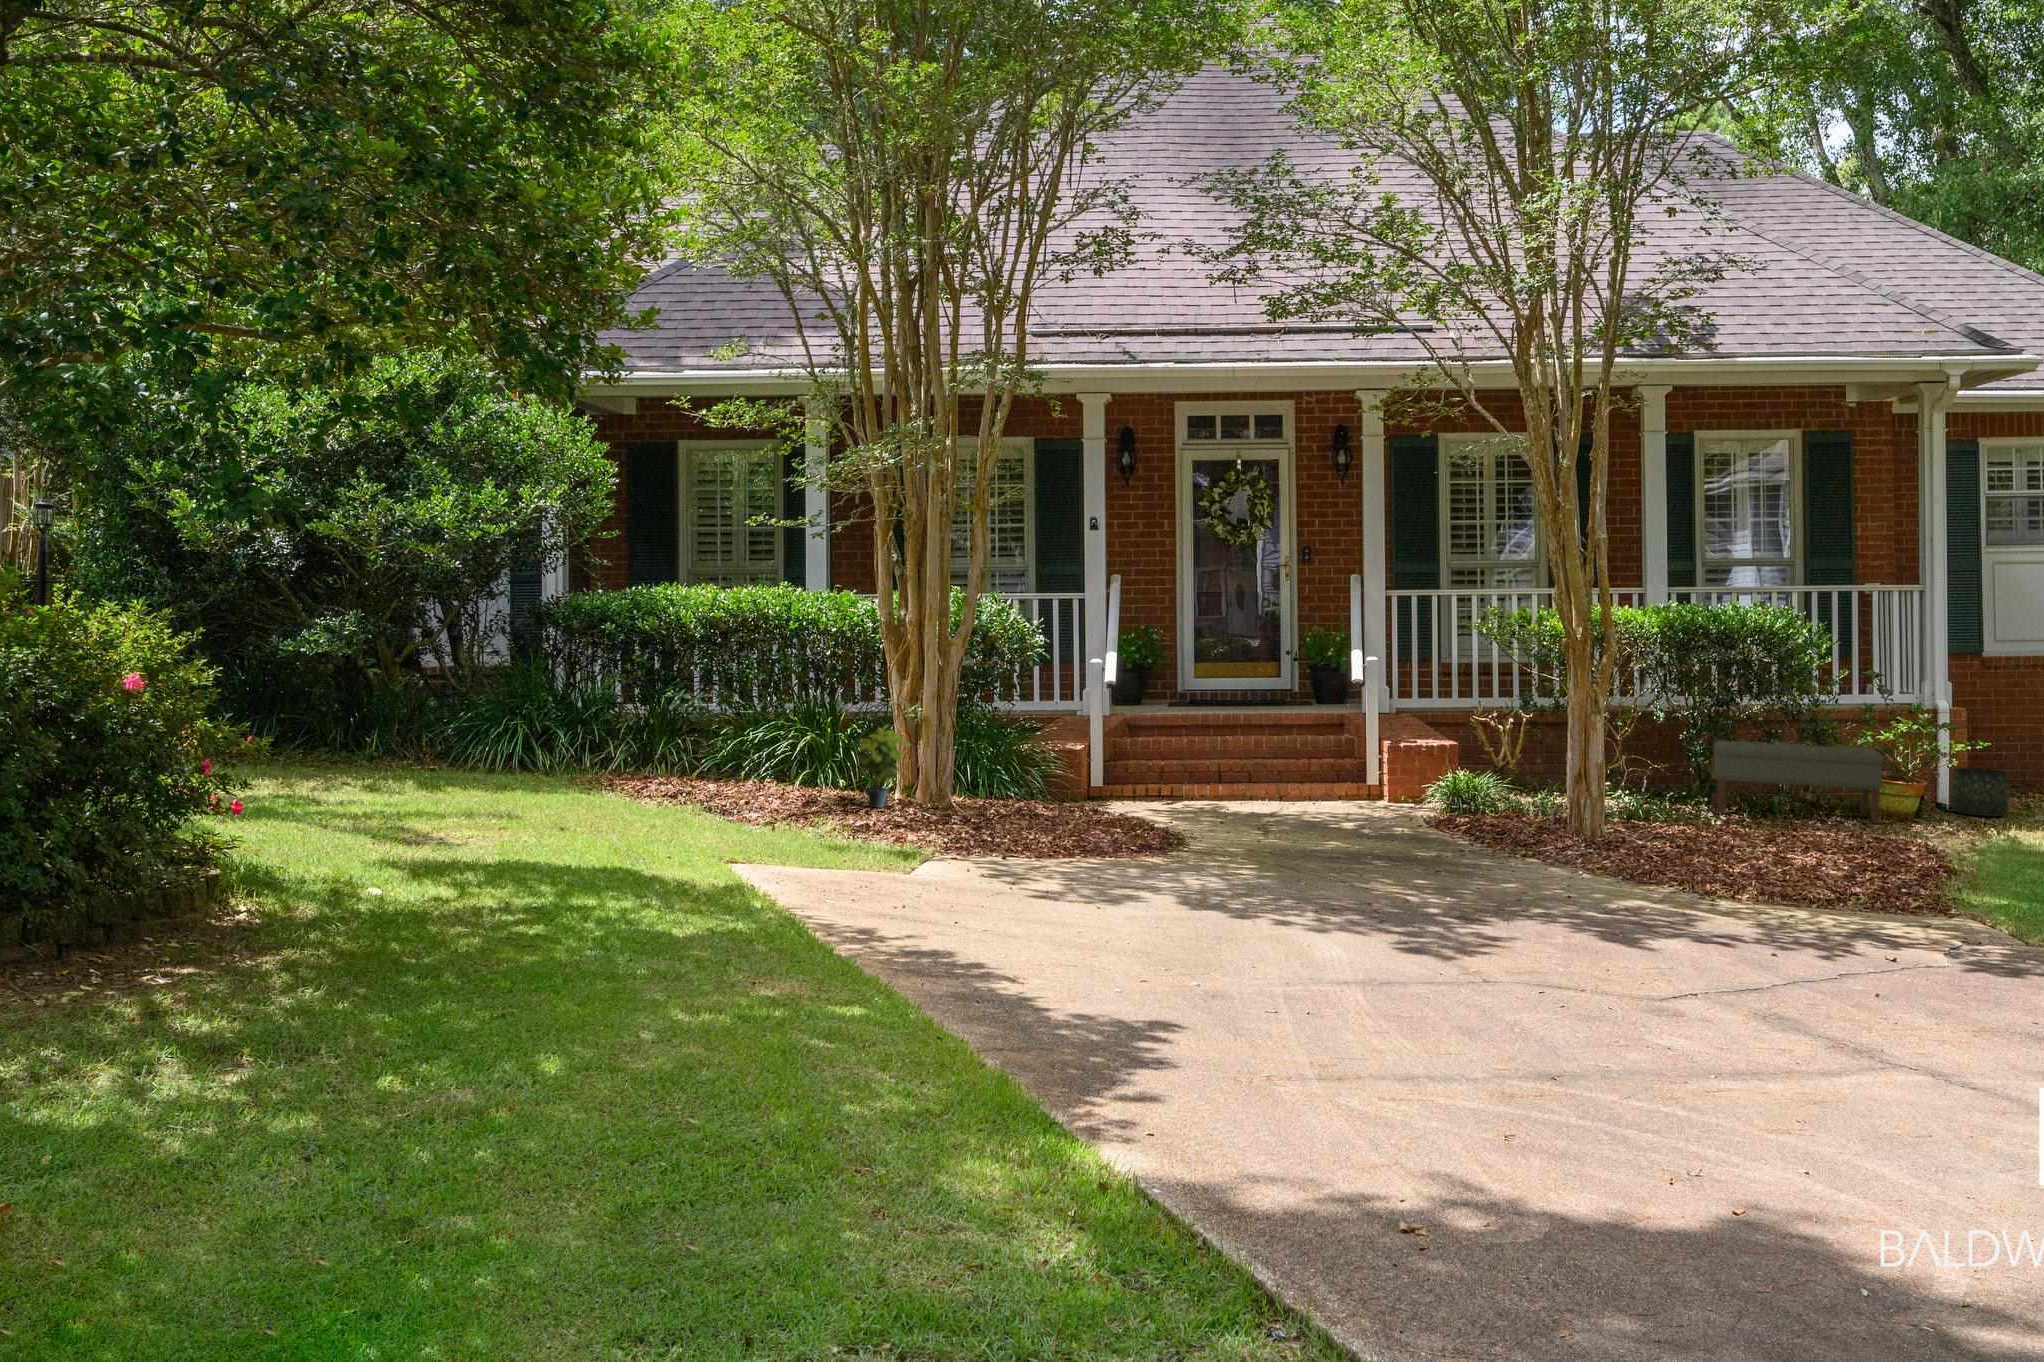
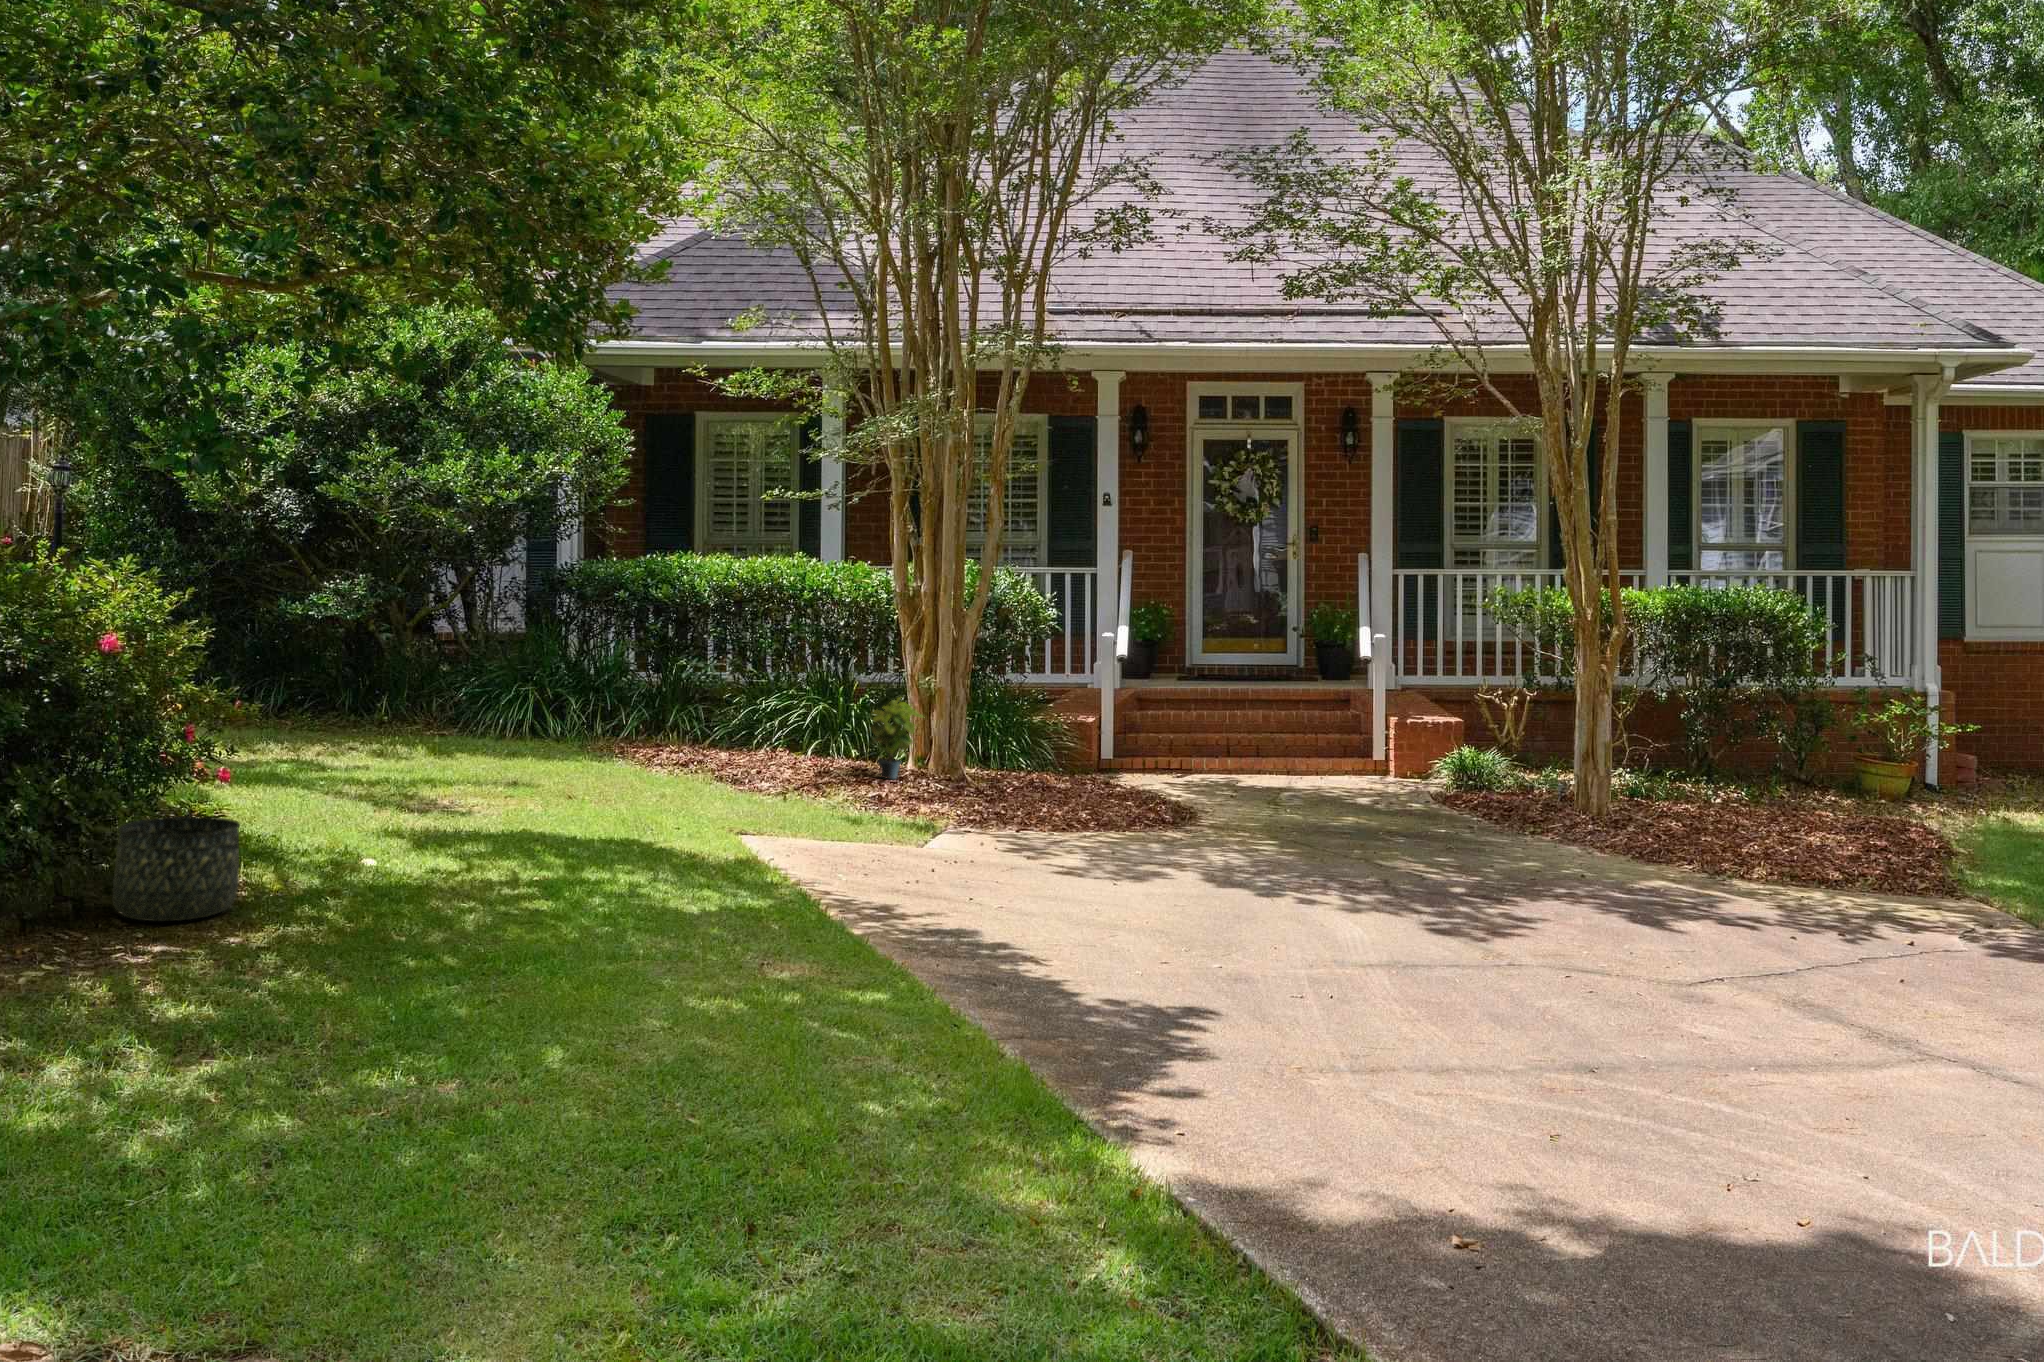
bench: present [1711,739,1884,824] -> none [1708,719,1878,804]
basket: present [1951,767,2008,817] -> present [113,817,240,921]

